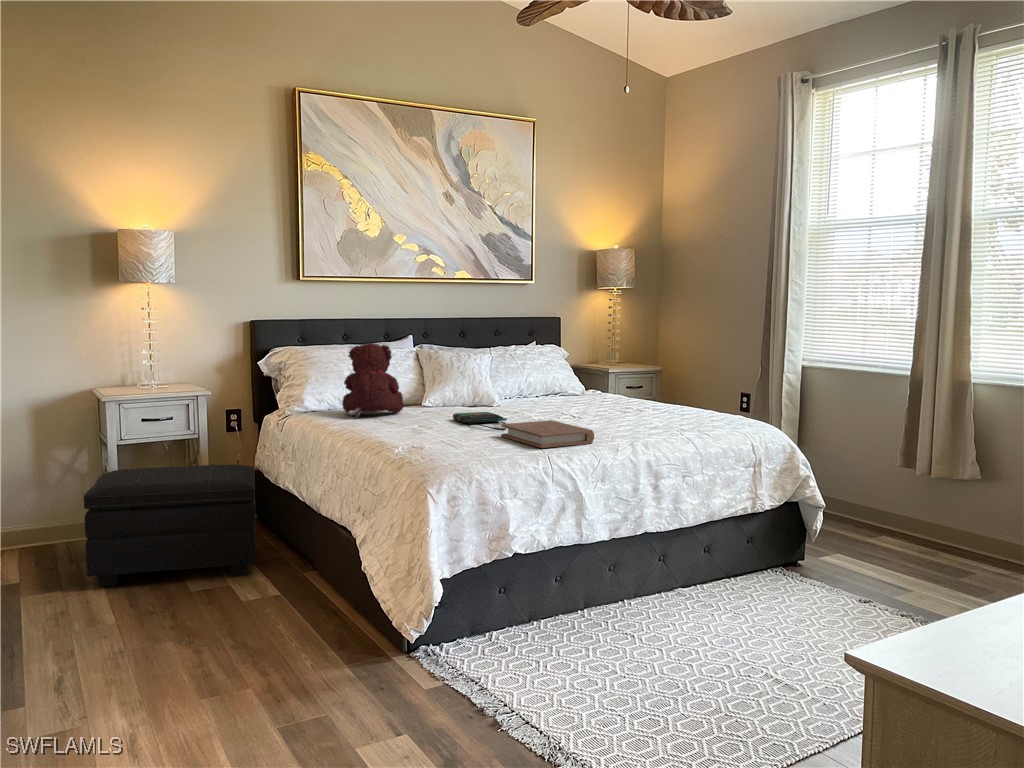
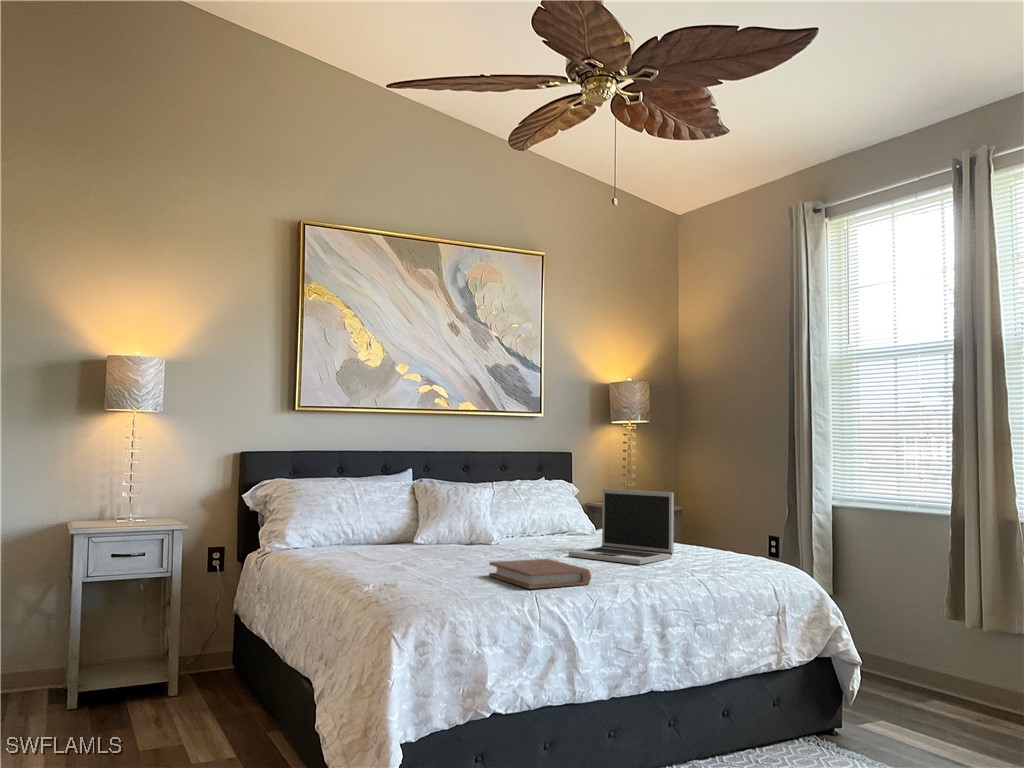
teddy bear: present [342,343,404,418] -> none [326,473,392,555]
laptop: none [567,355,664,424] -> present [569,489,674,564]
tote bag: present [453,412,507,430] -> none [442,550,499,570]
footstool: present [84,464,256,587] -> none [23,606,228,744]

